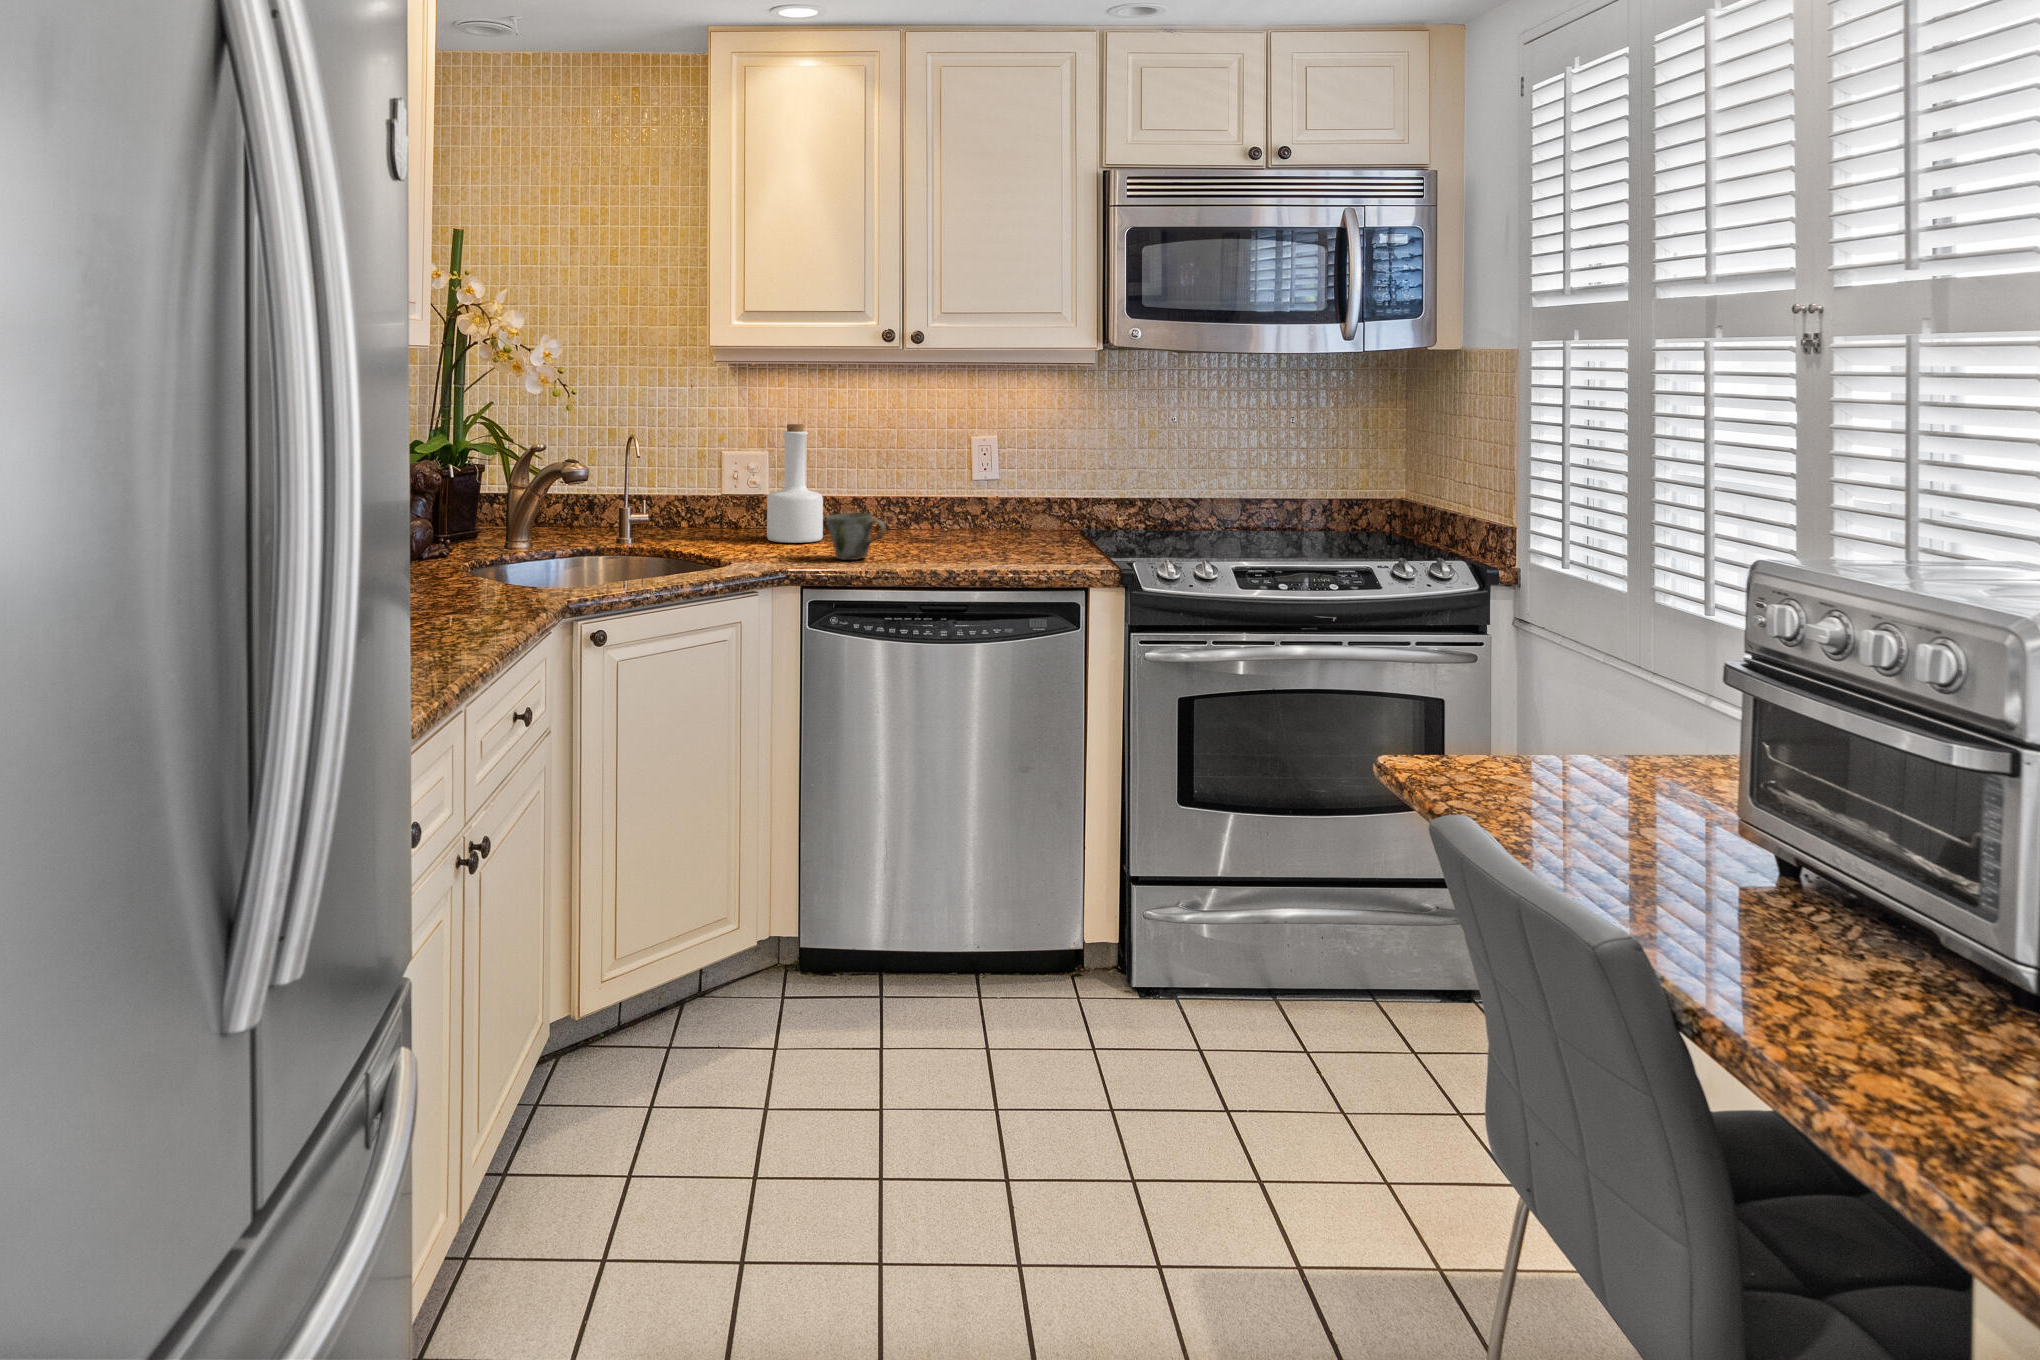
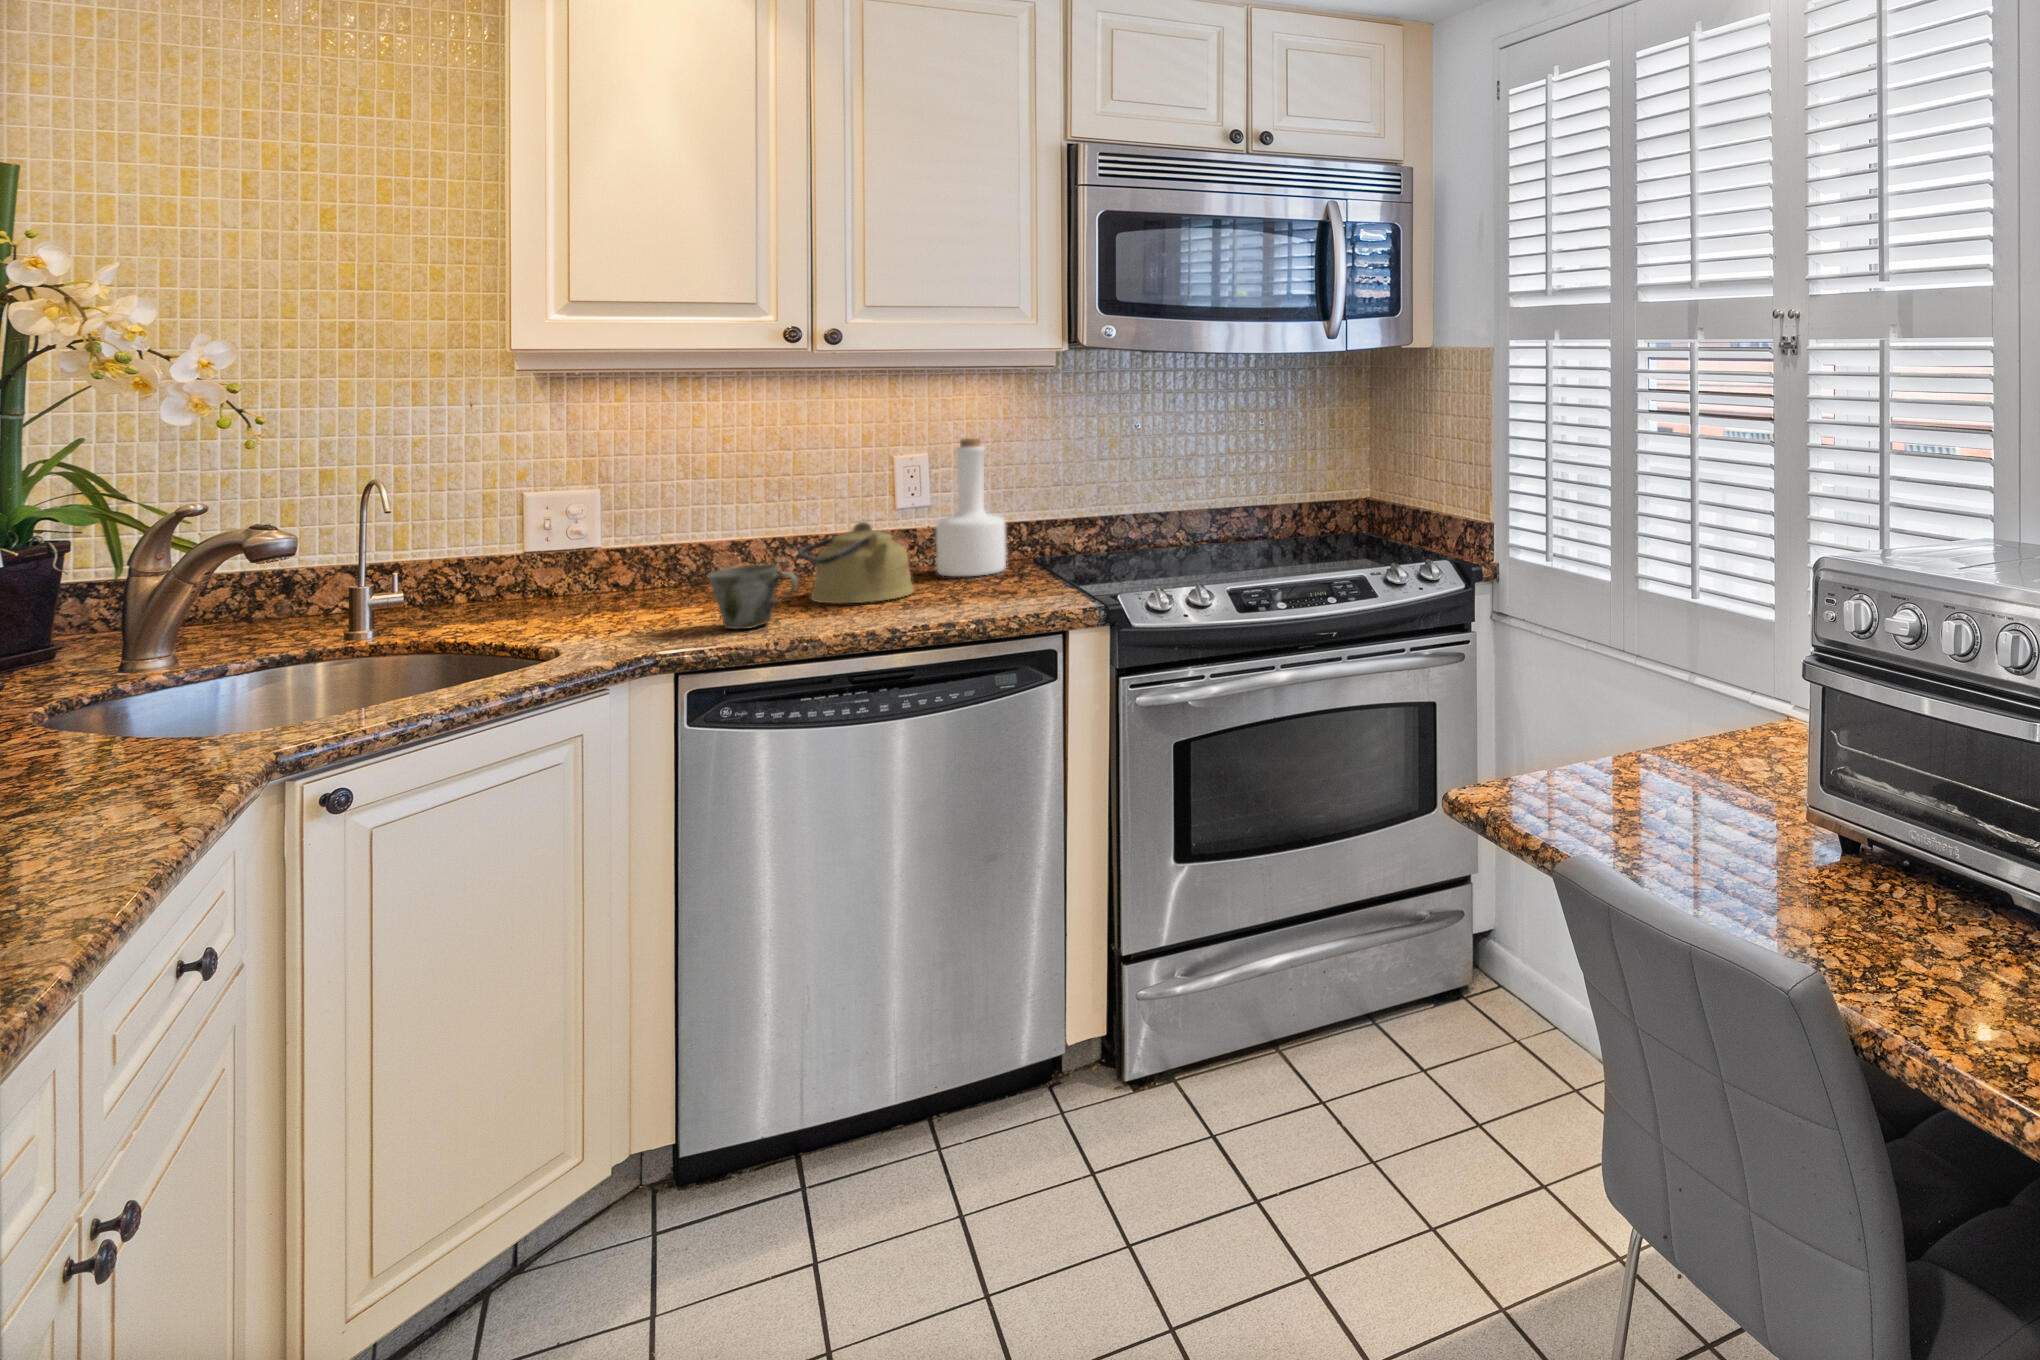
bottle: present [767,424,823,543] -> present [936,438,1006,577]
kettle: none [893,487,976,551] -> present [799,522,914,604]

